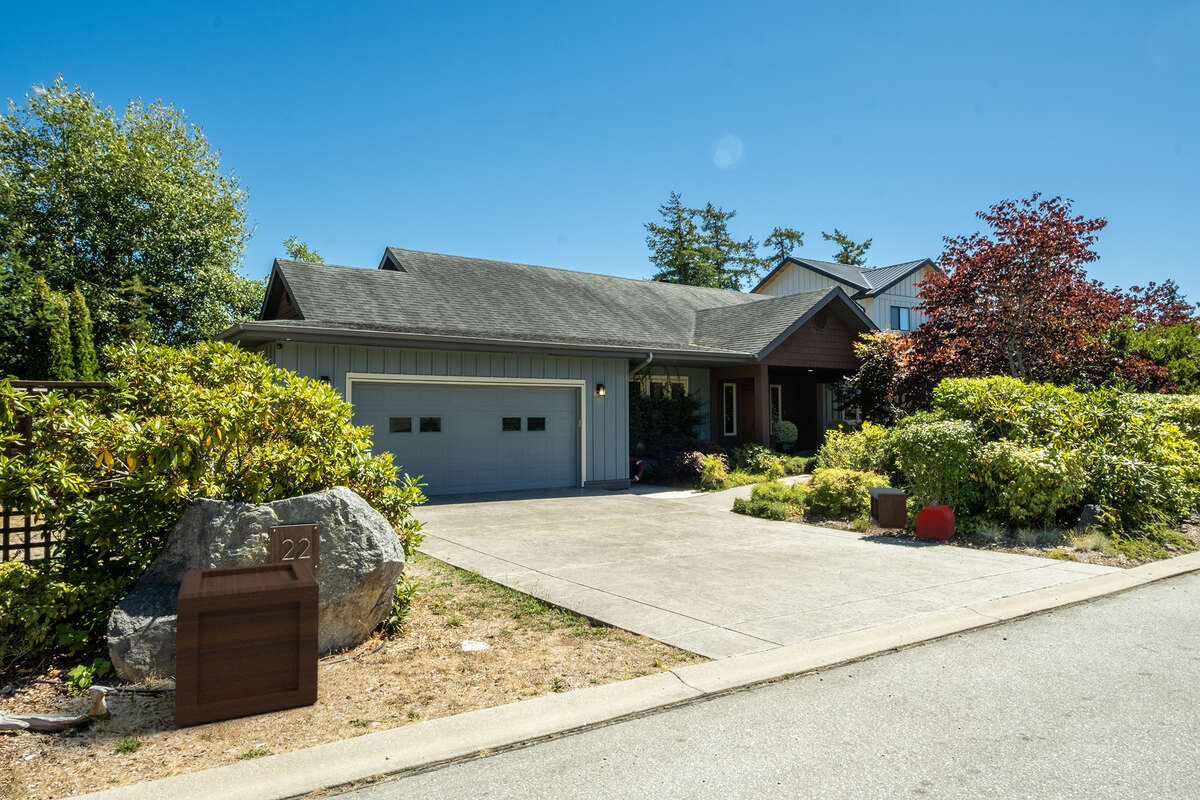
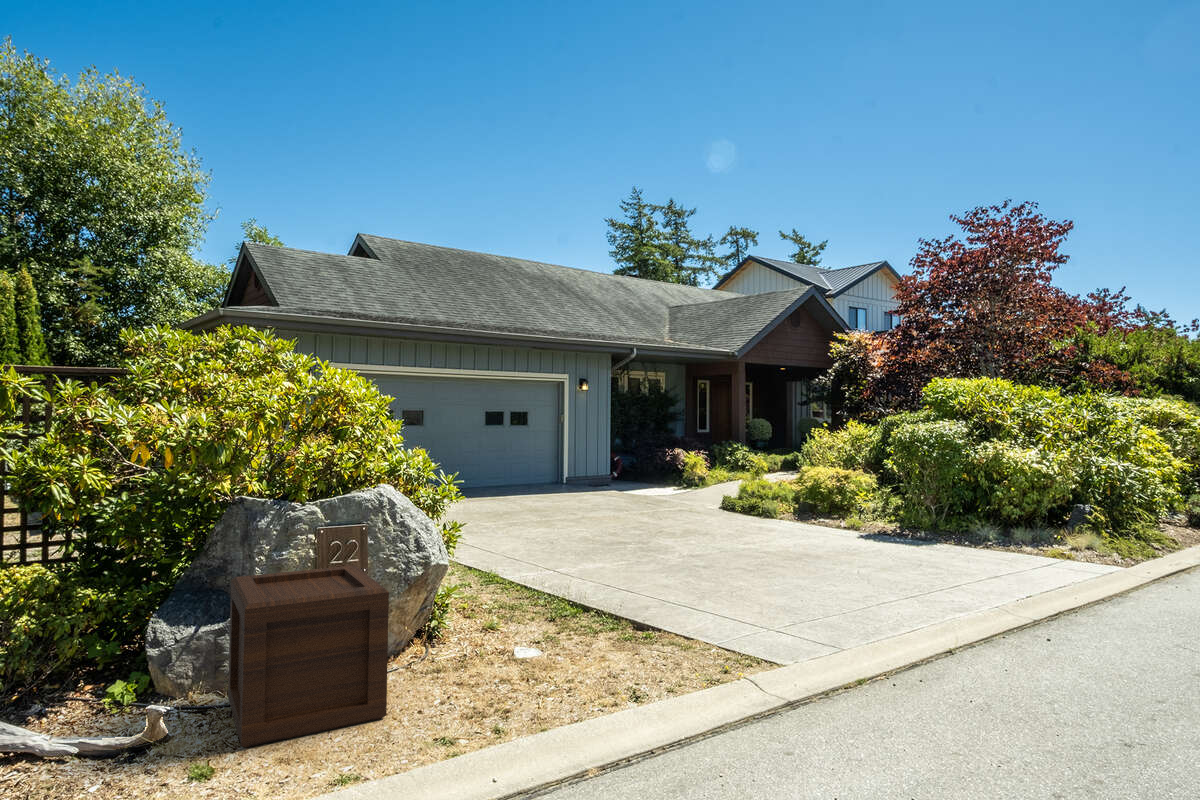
bench: present [869,487,908,528] -> none [861,486,902,527]
toolbox: present [916,500,955,539] -> none [914,499,950,538]

